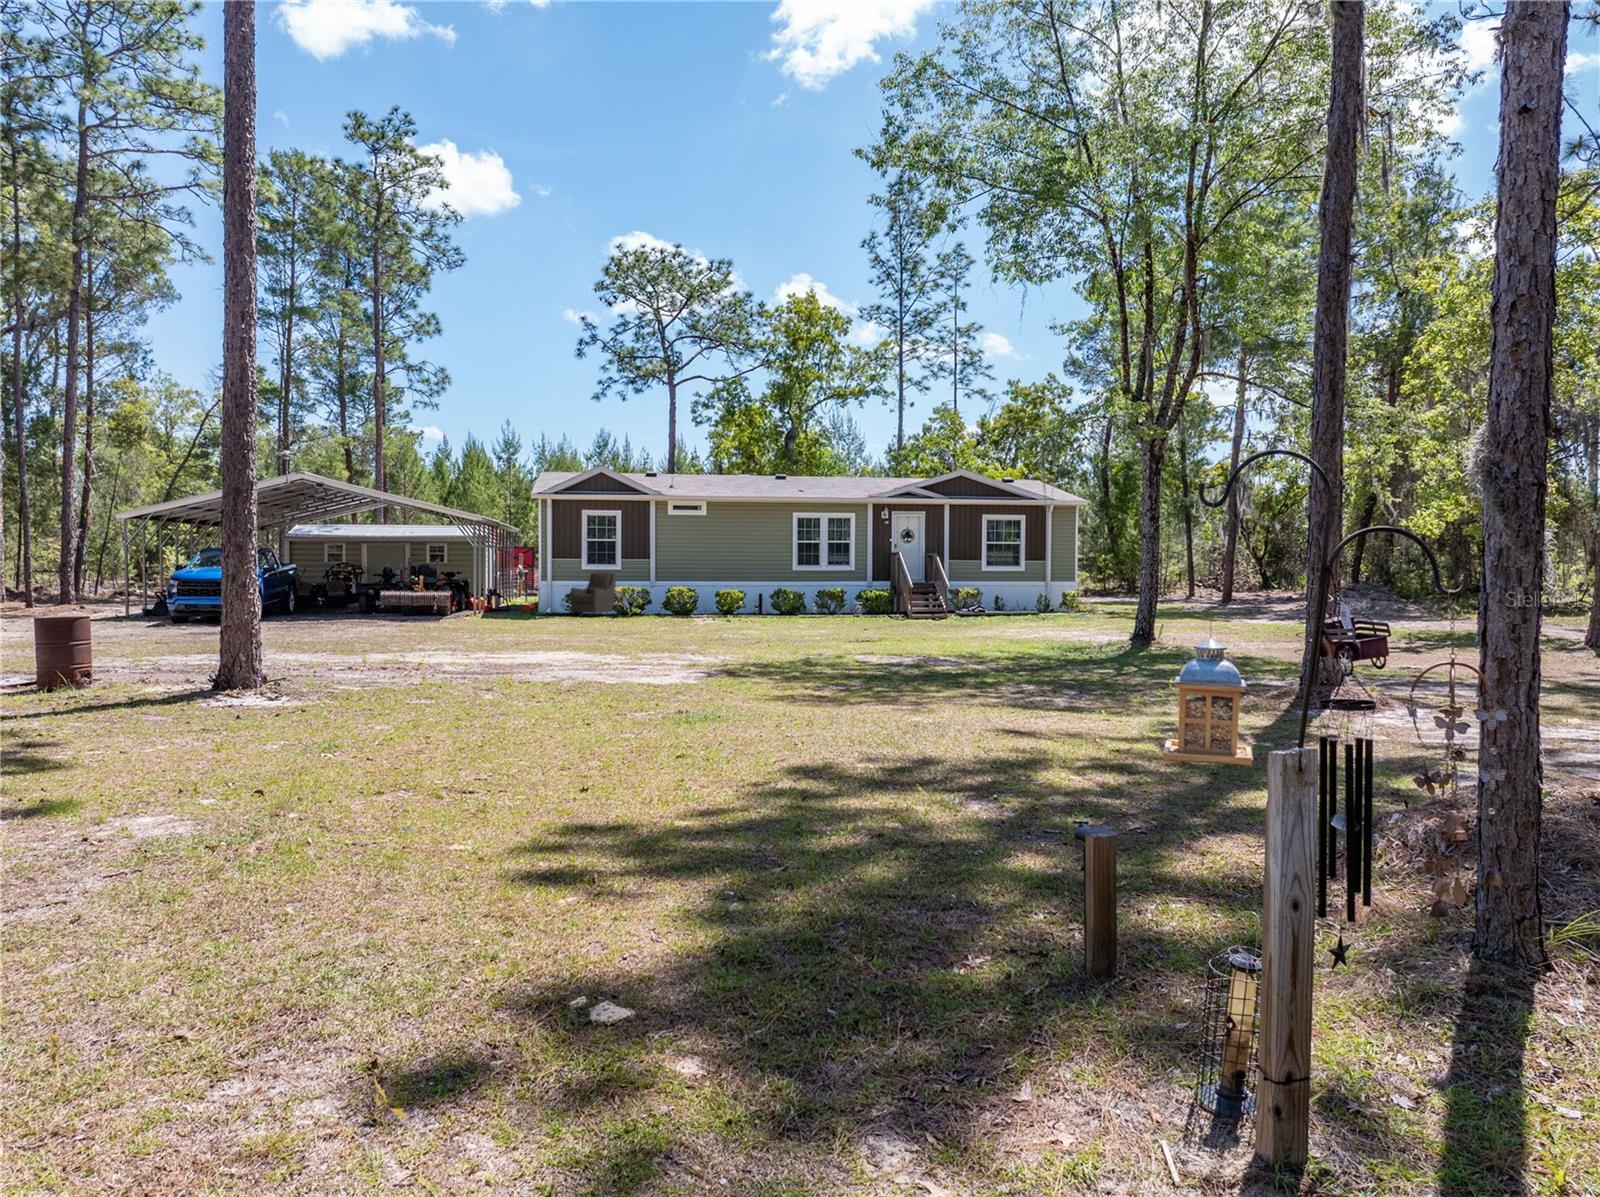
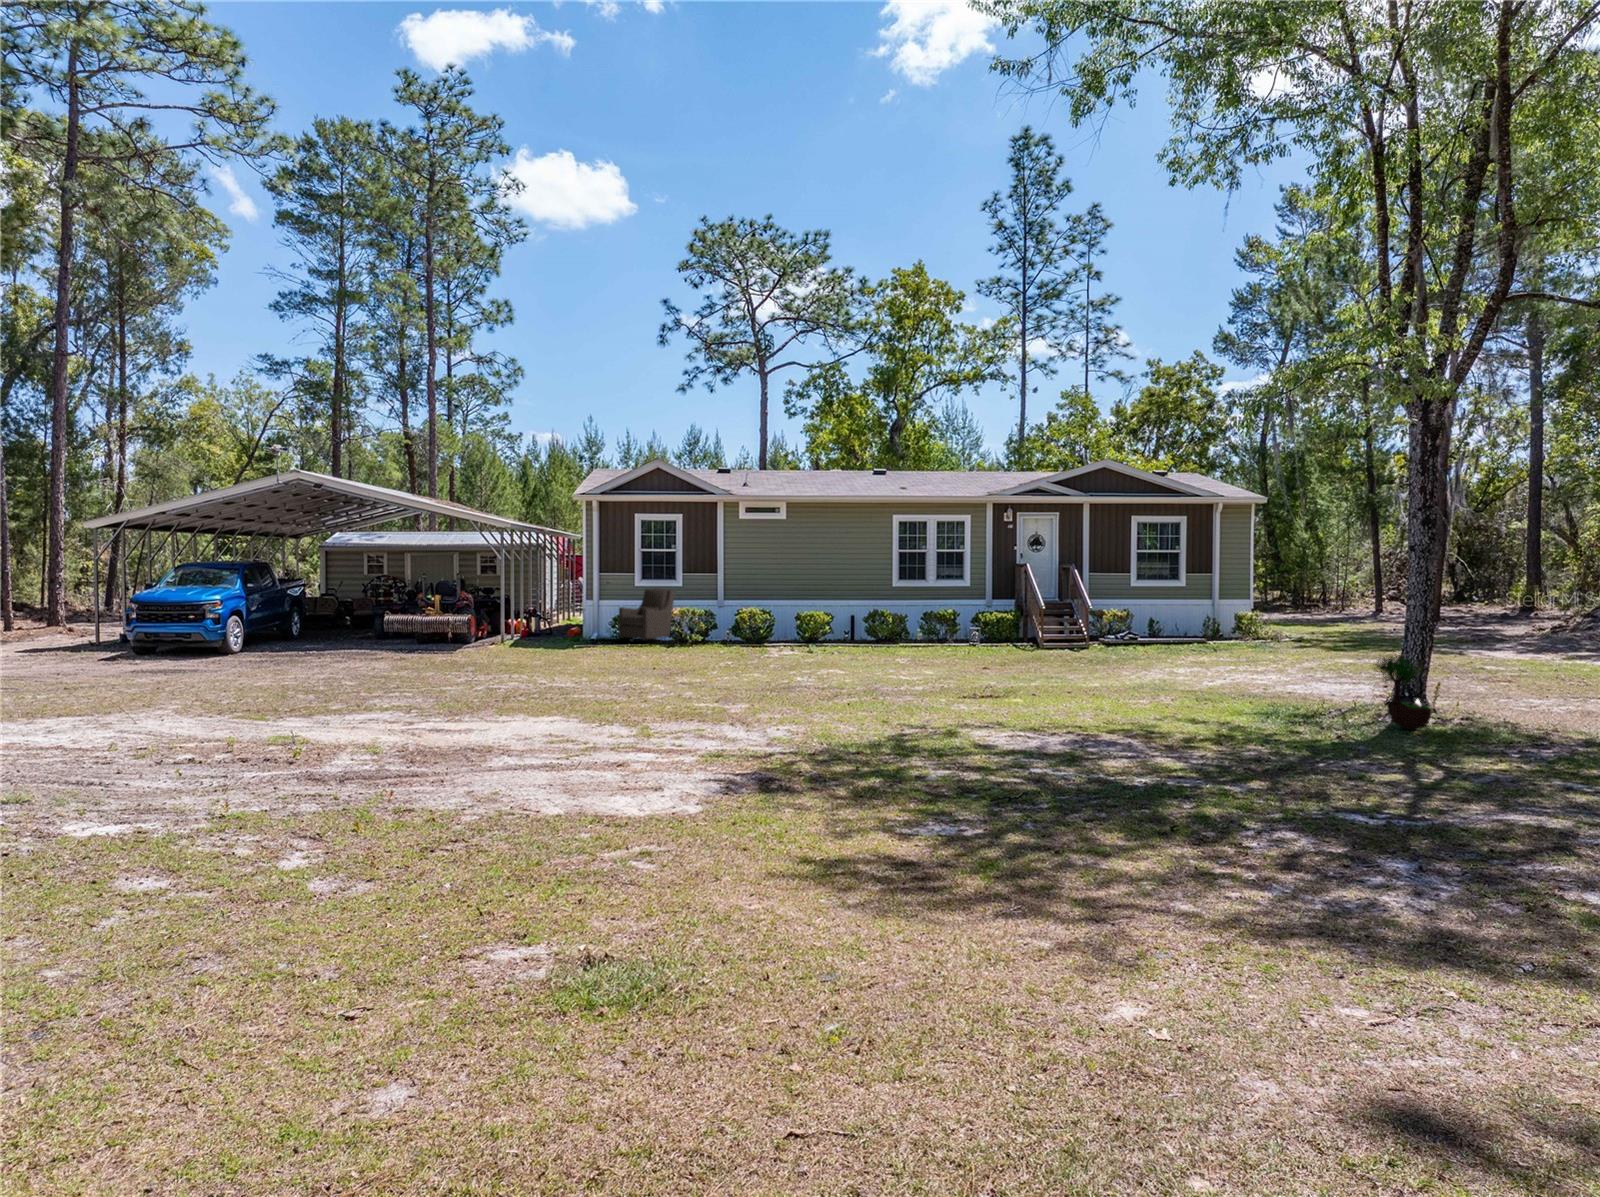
potted tree: none [1105,596,1139,648] -> present [1375,651,1431,729]

